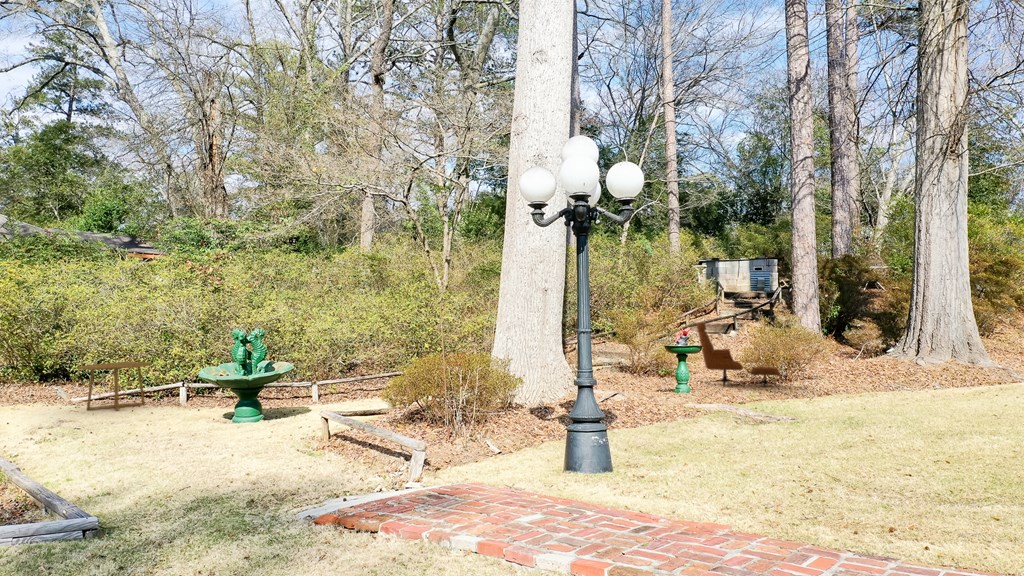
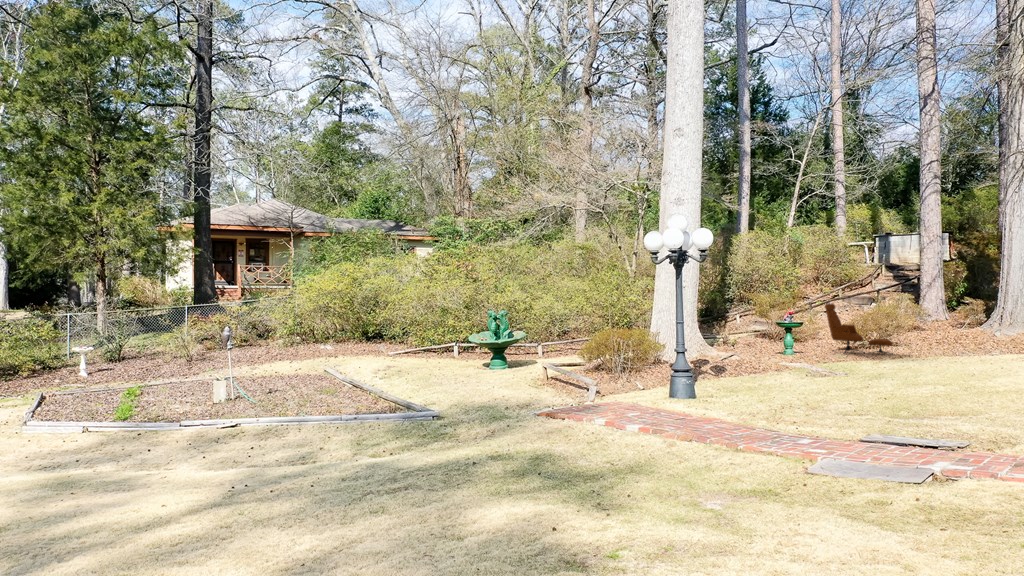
round table: present [78,362,152,411] -> none [397,329,438,360]

